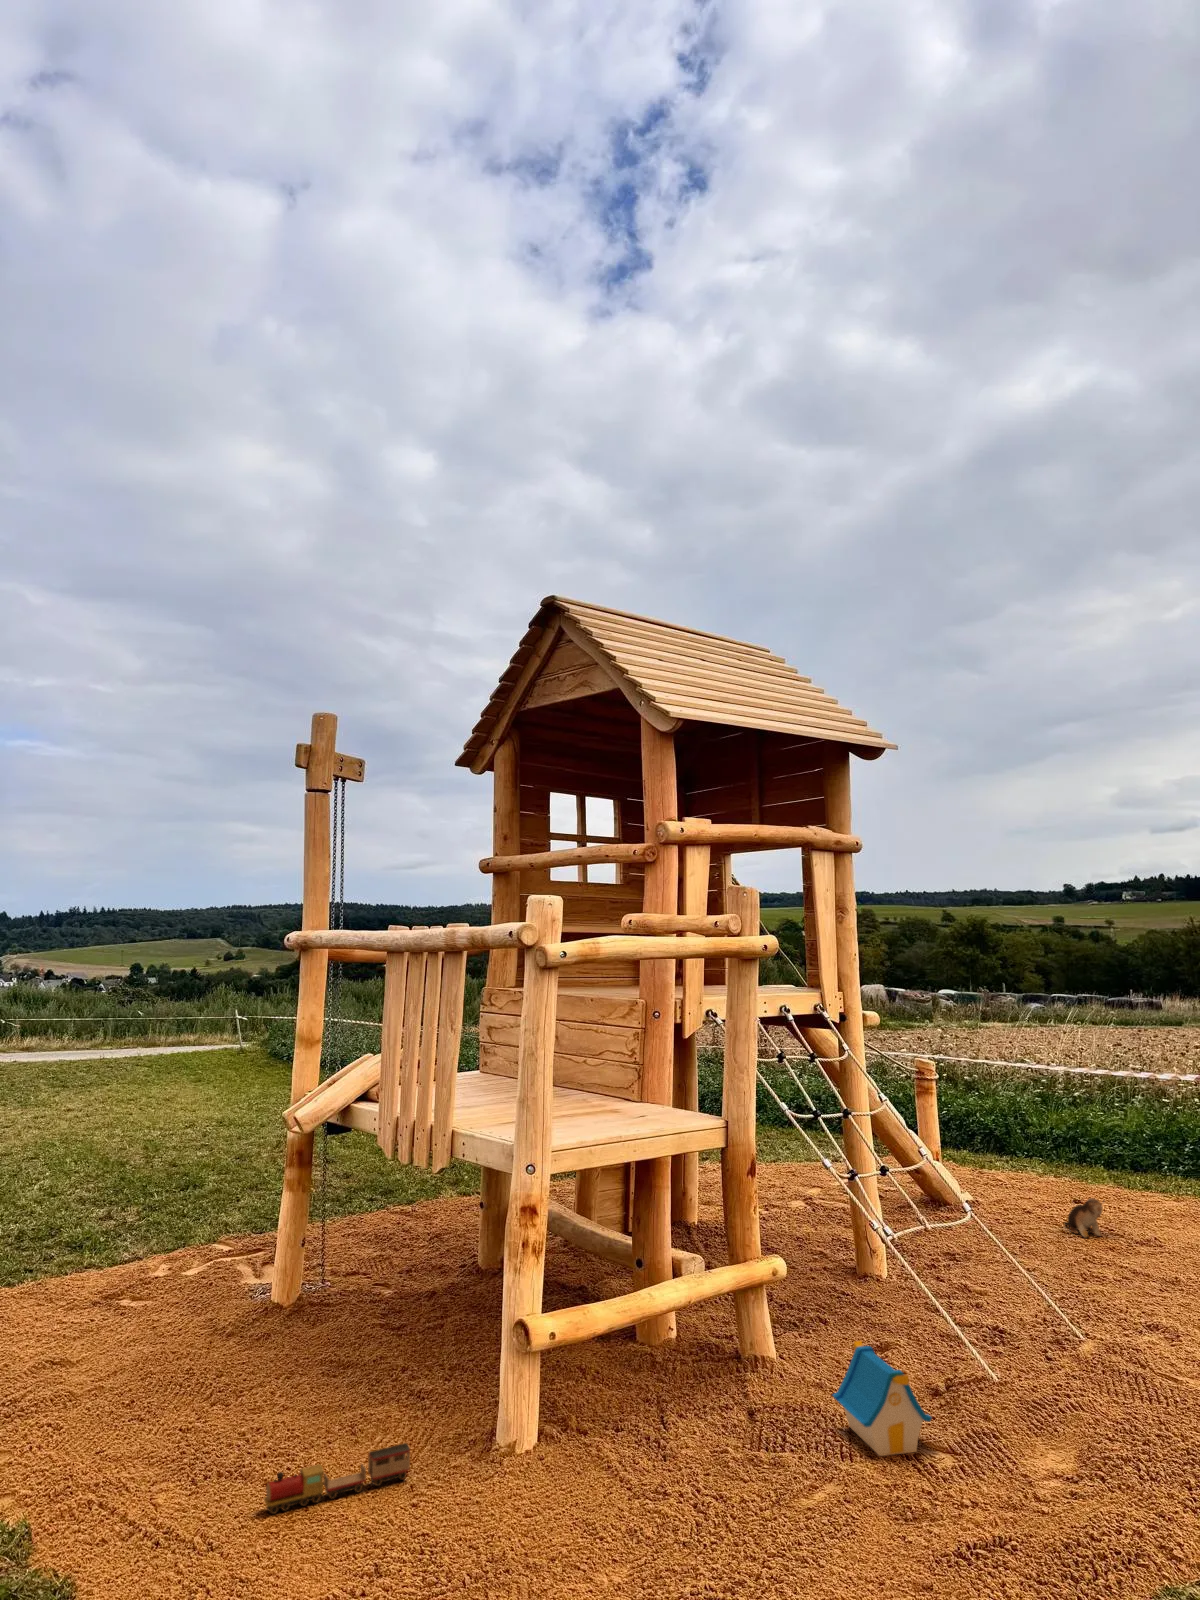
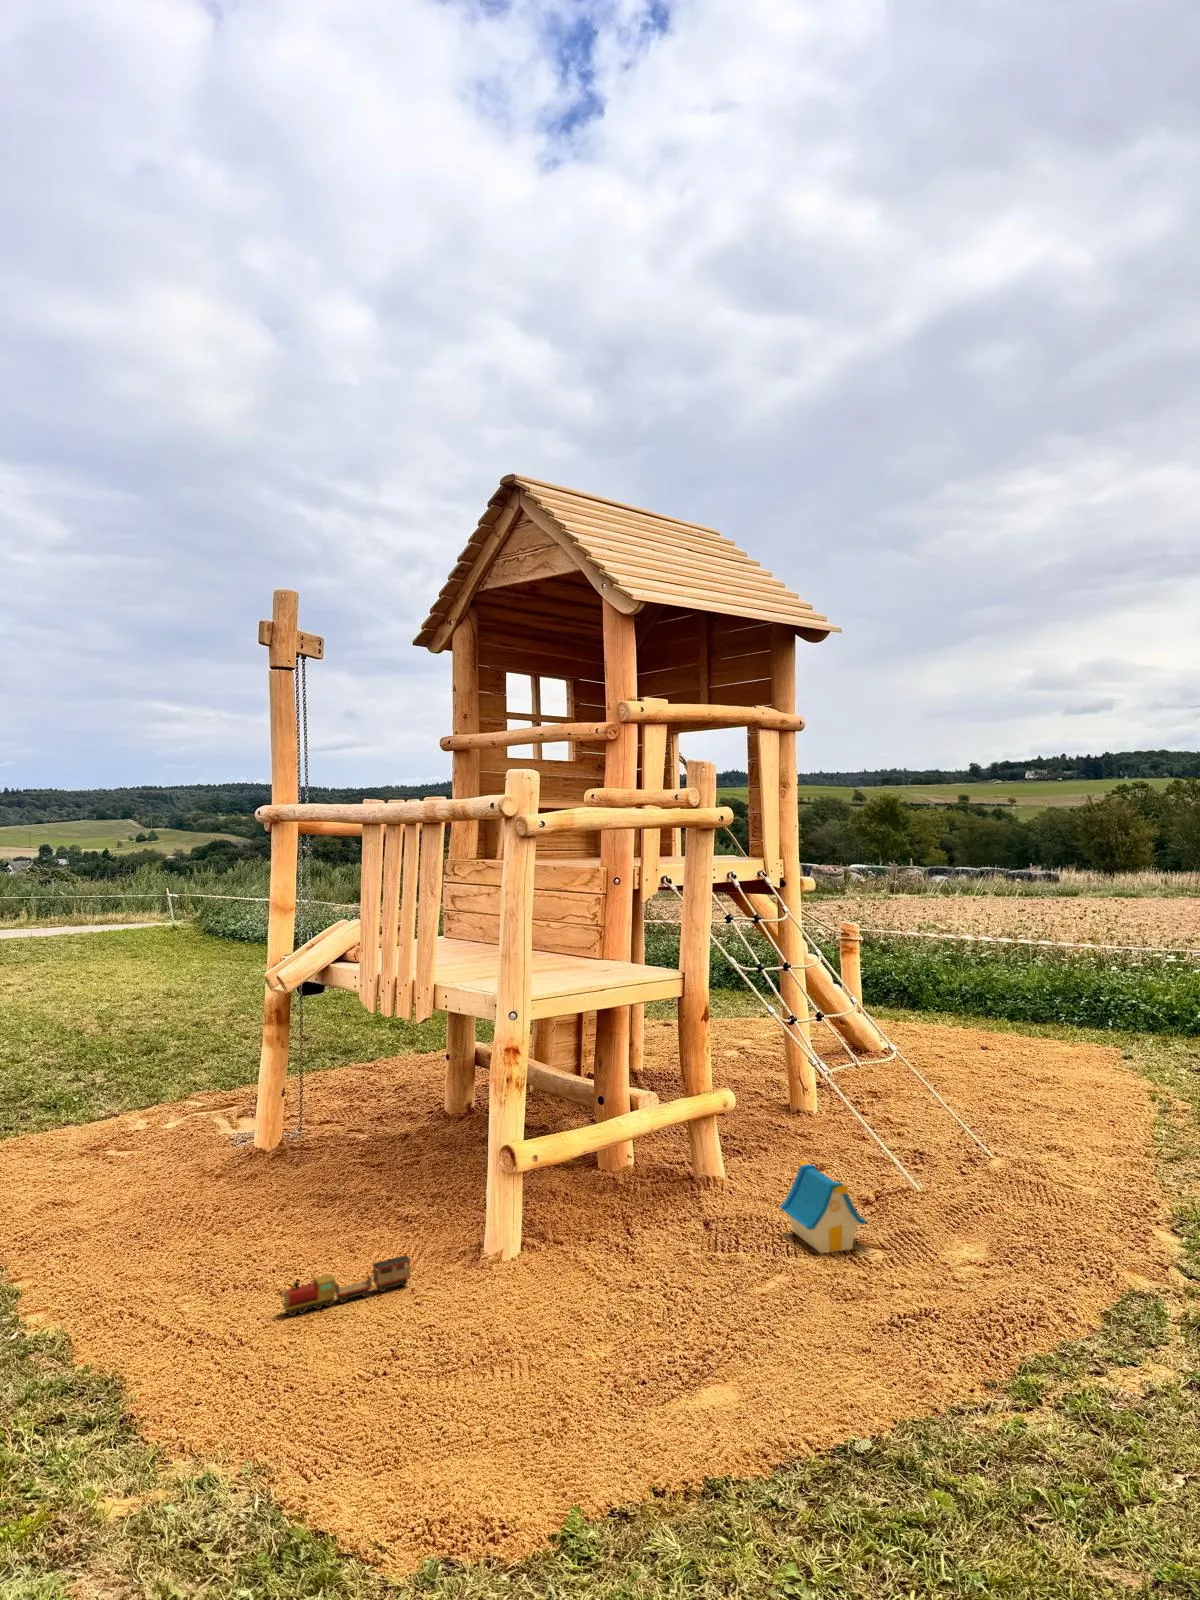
plush toy: present [1063,1198,1104,1238] -> none [972,1043,1010,1078]

